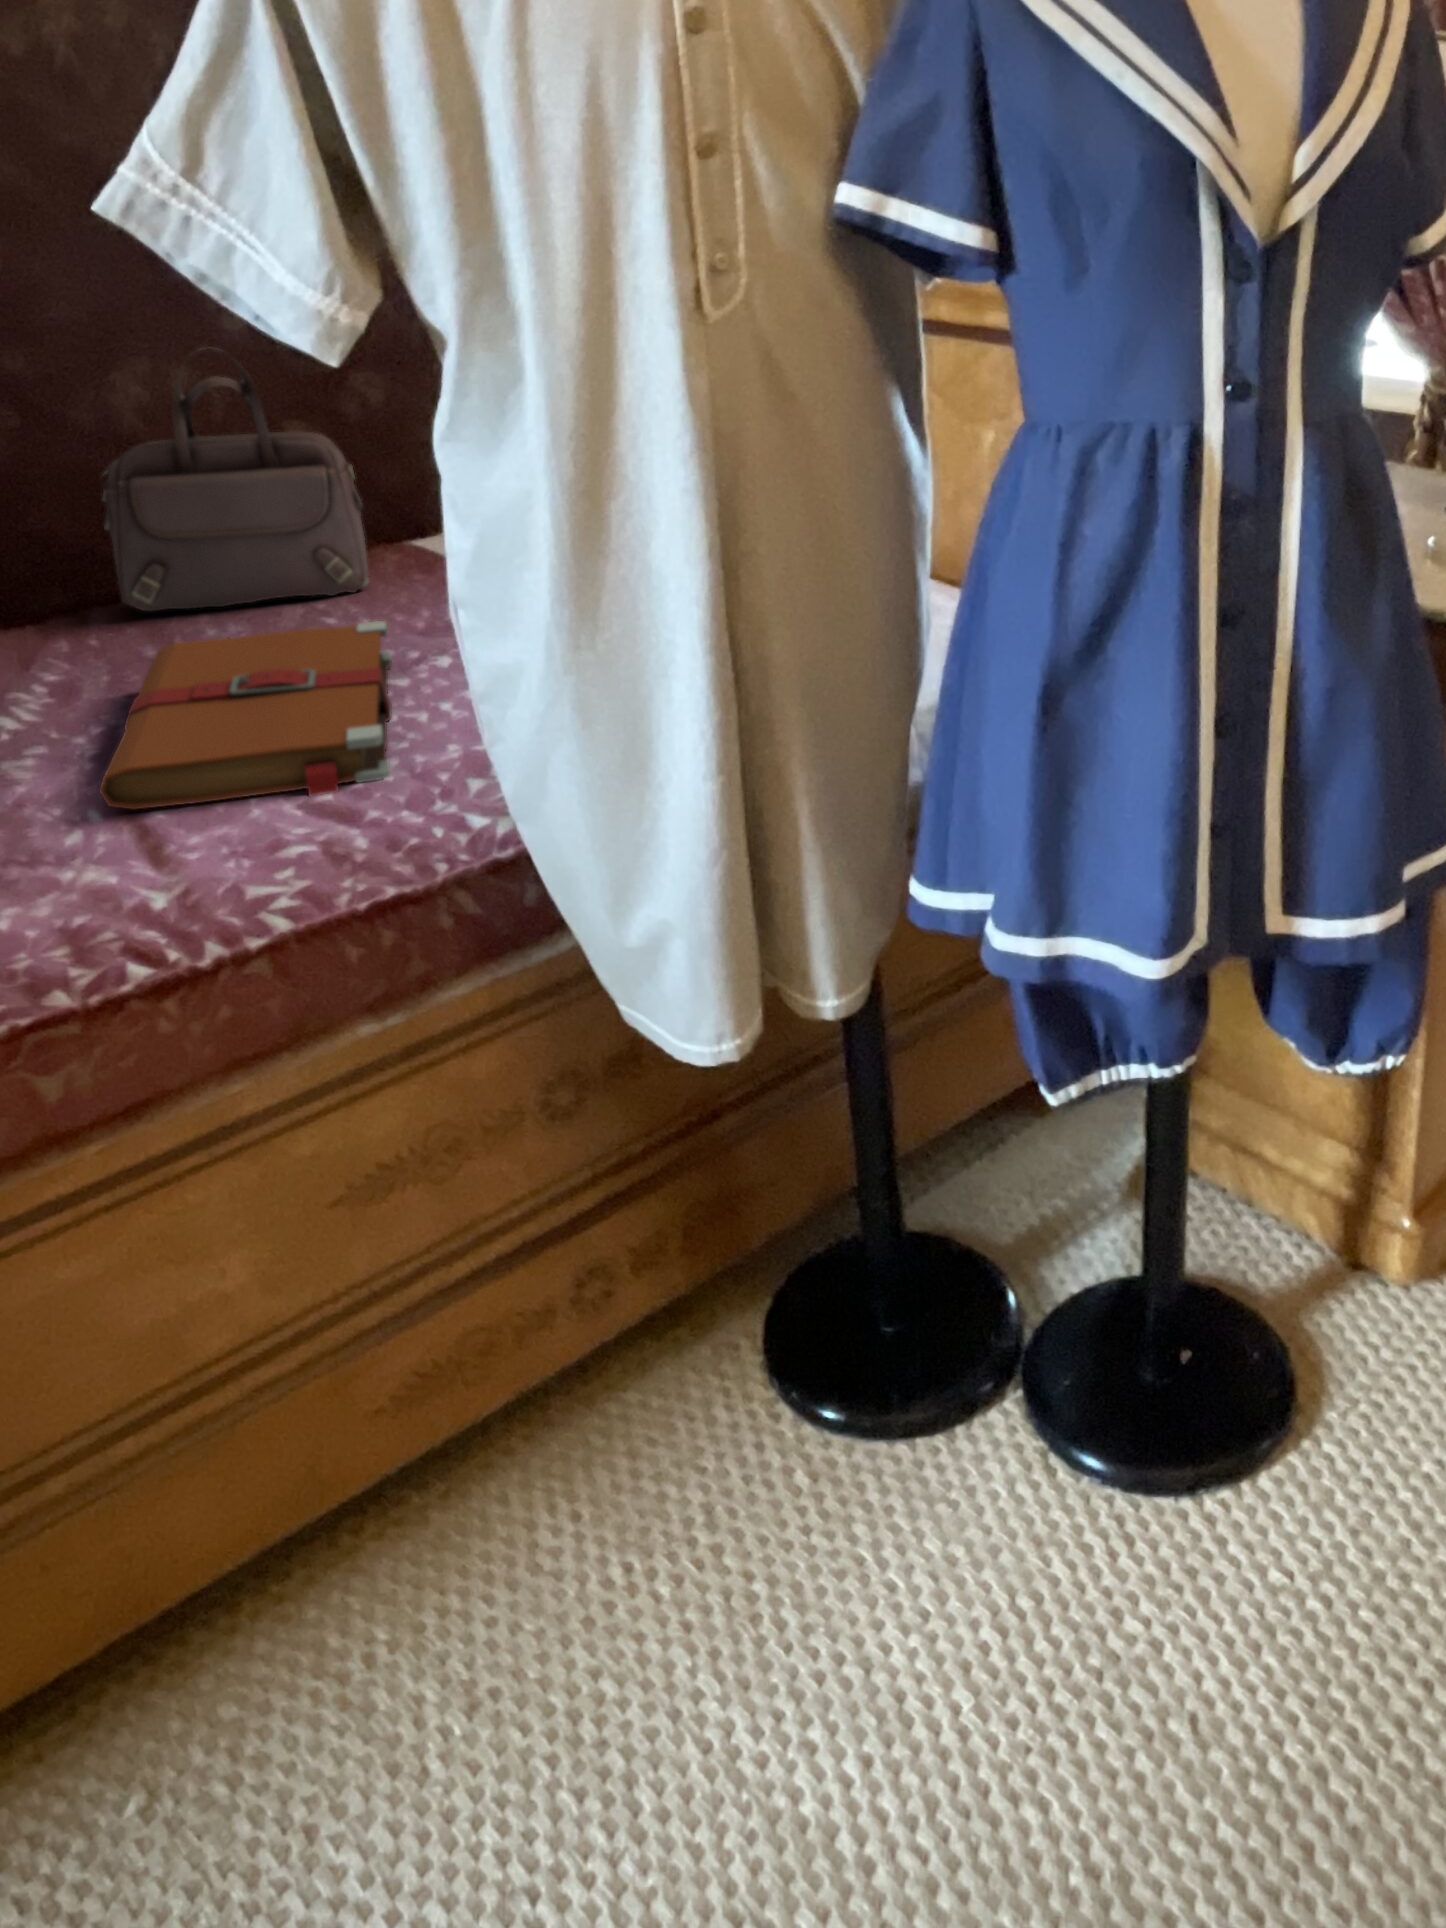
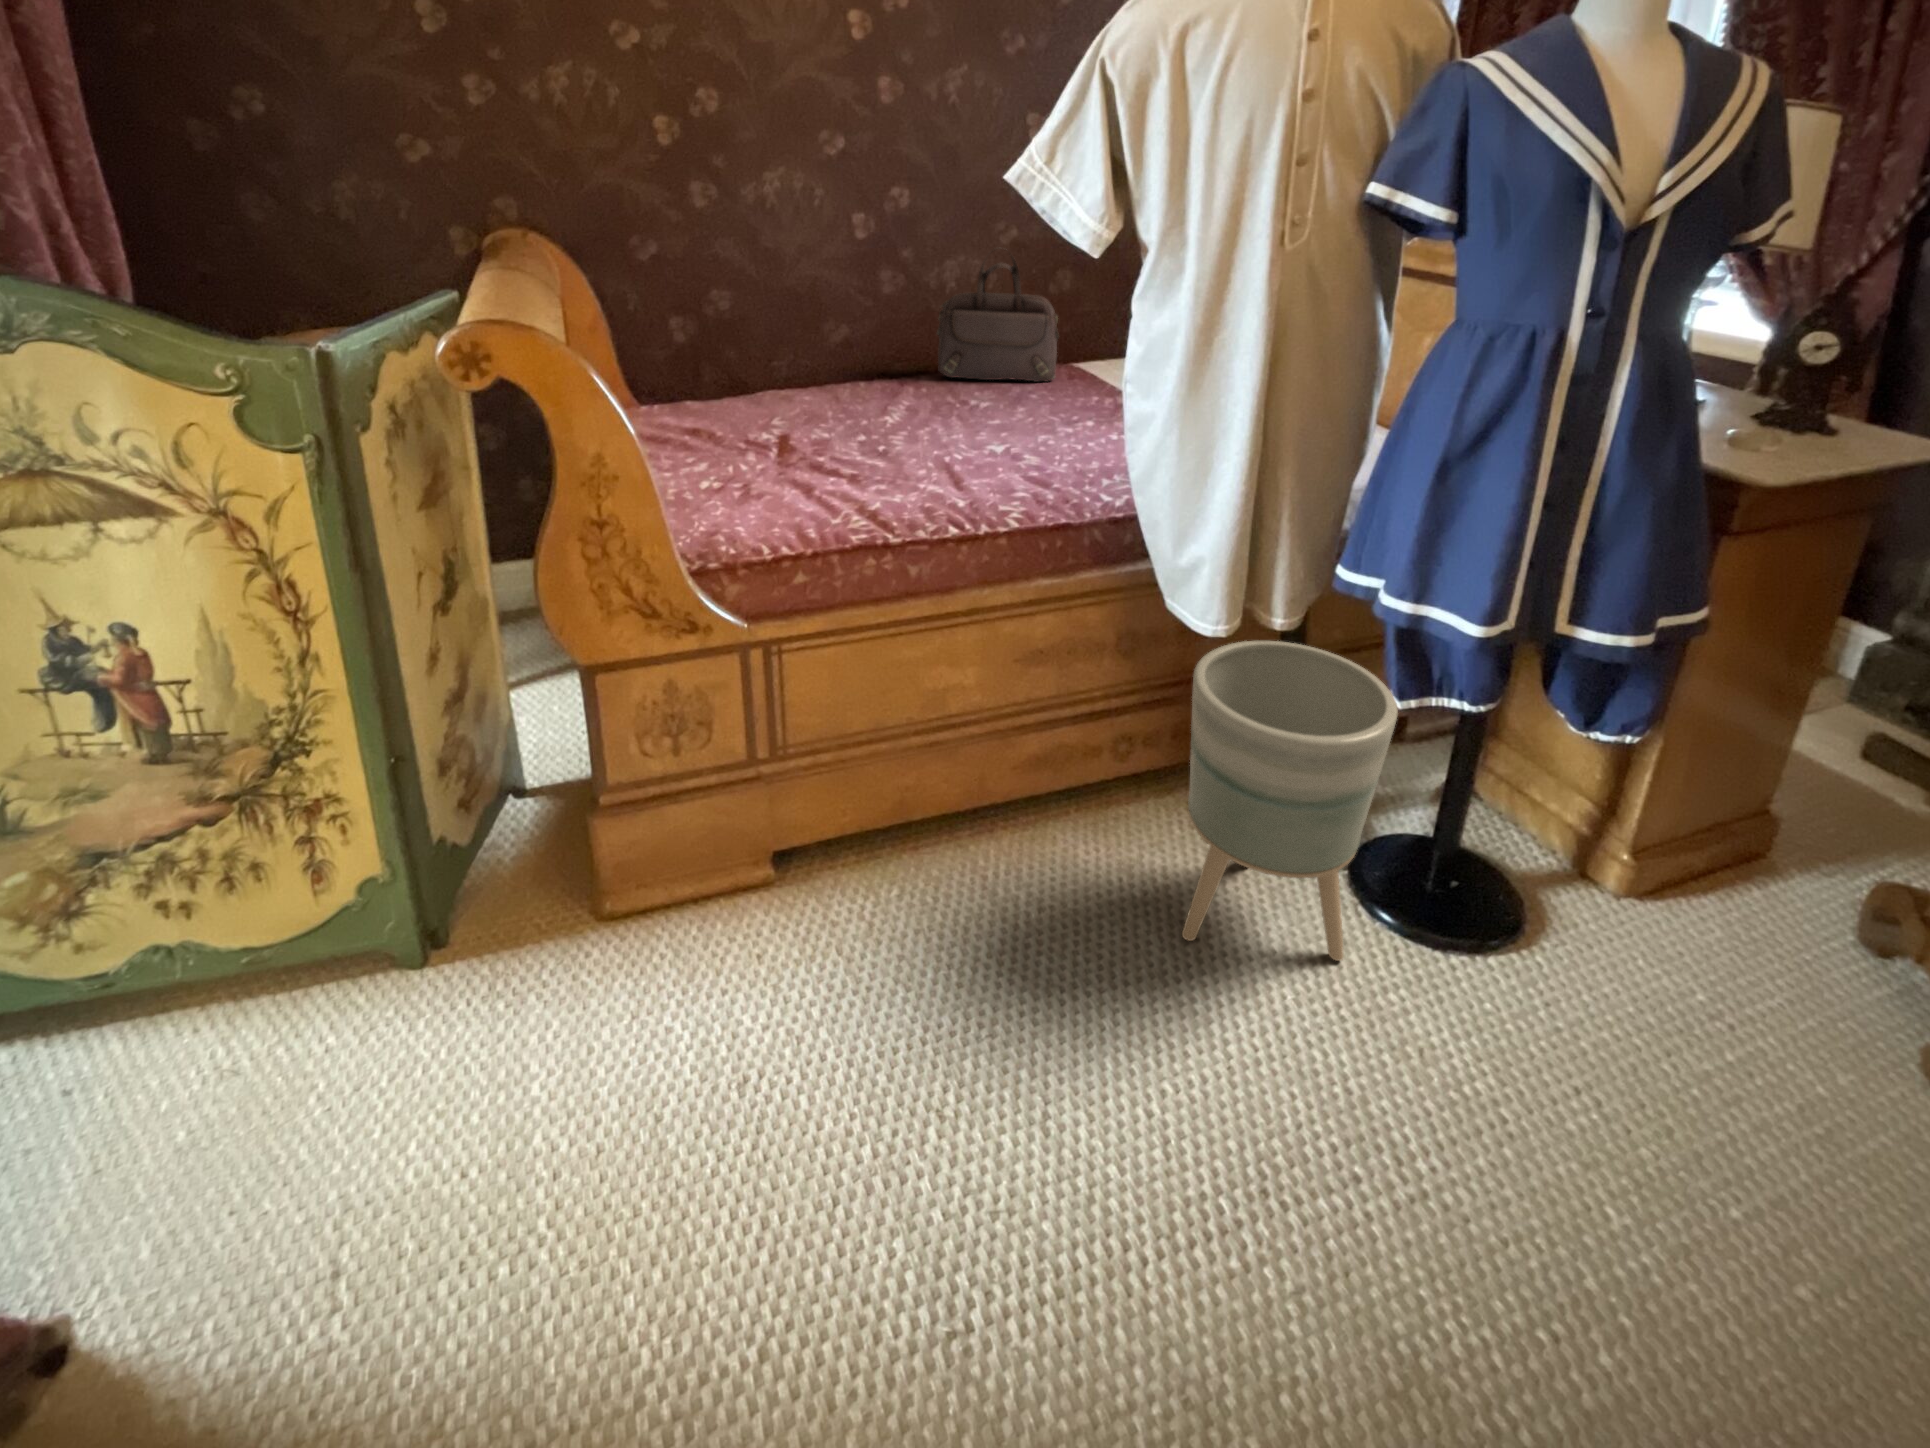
book: present [99,621,392,810] -> none [937,391,1068,476]
planter: none [689,1030,1054,1653] -> present [1182,641,1398,961]

